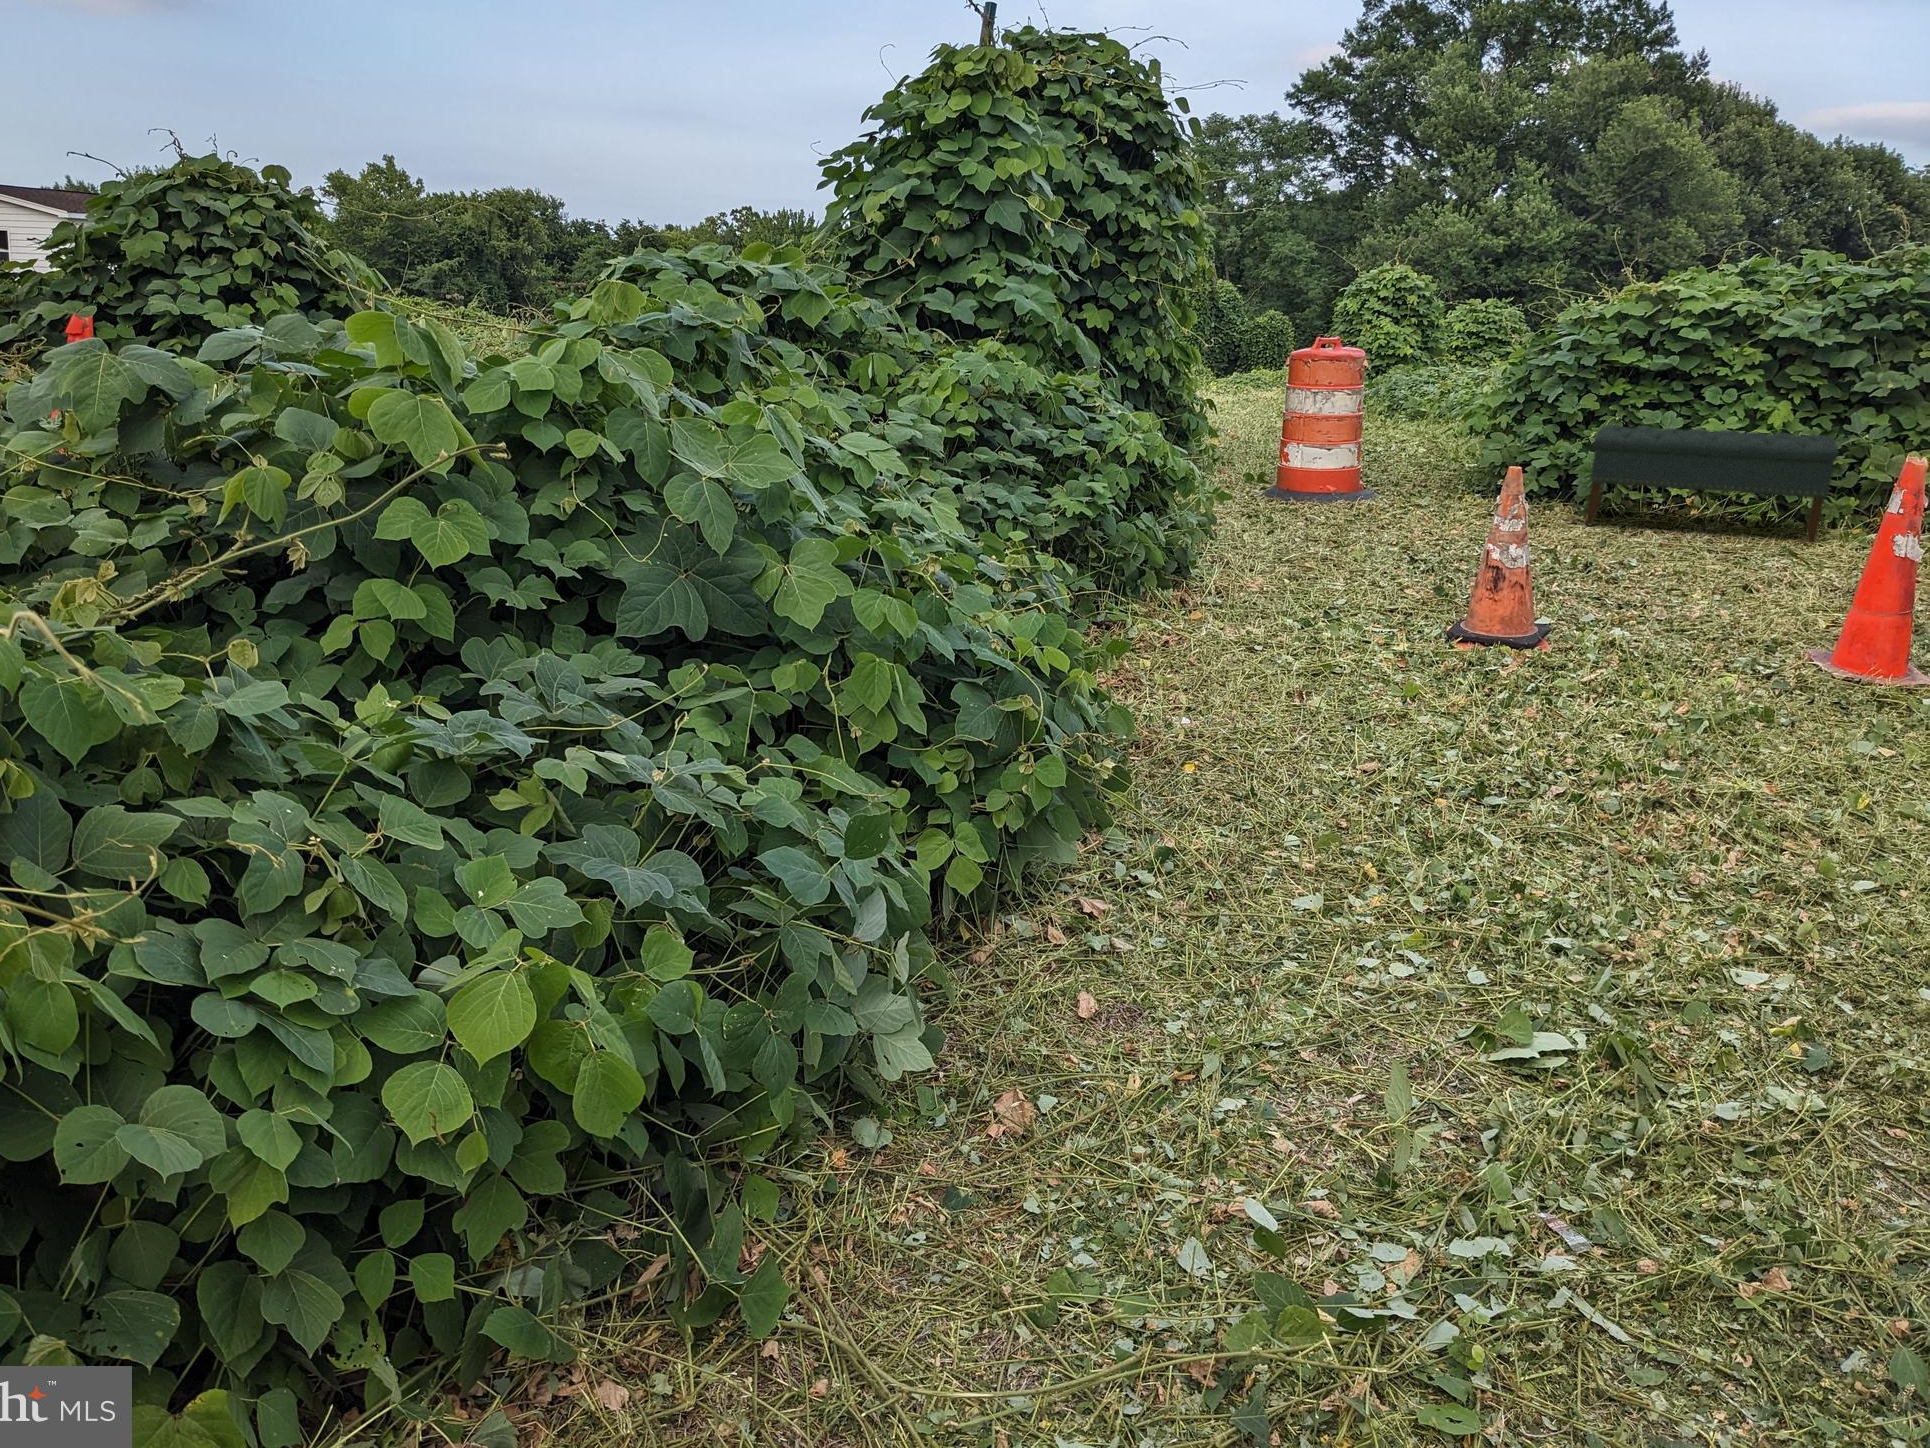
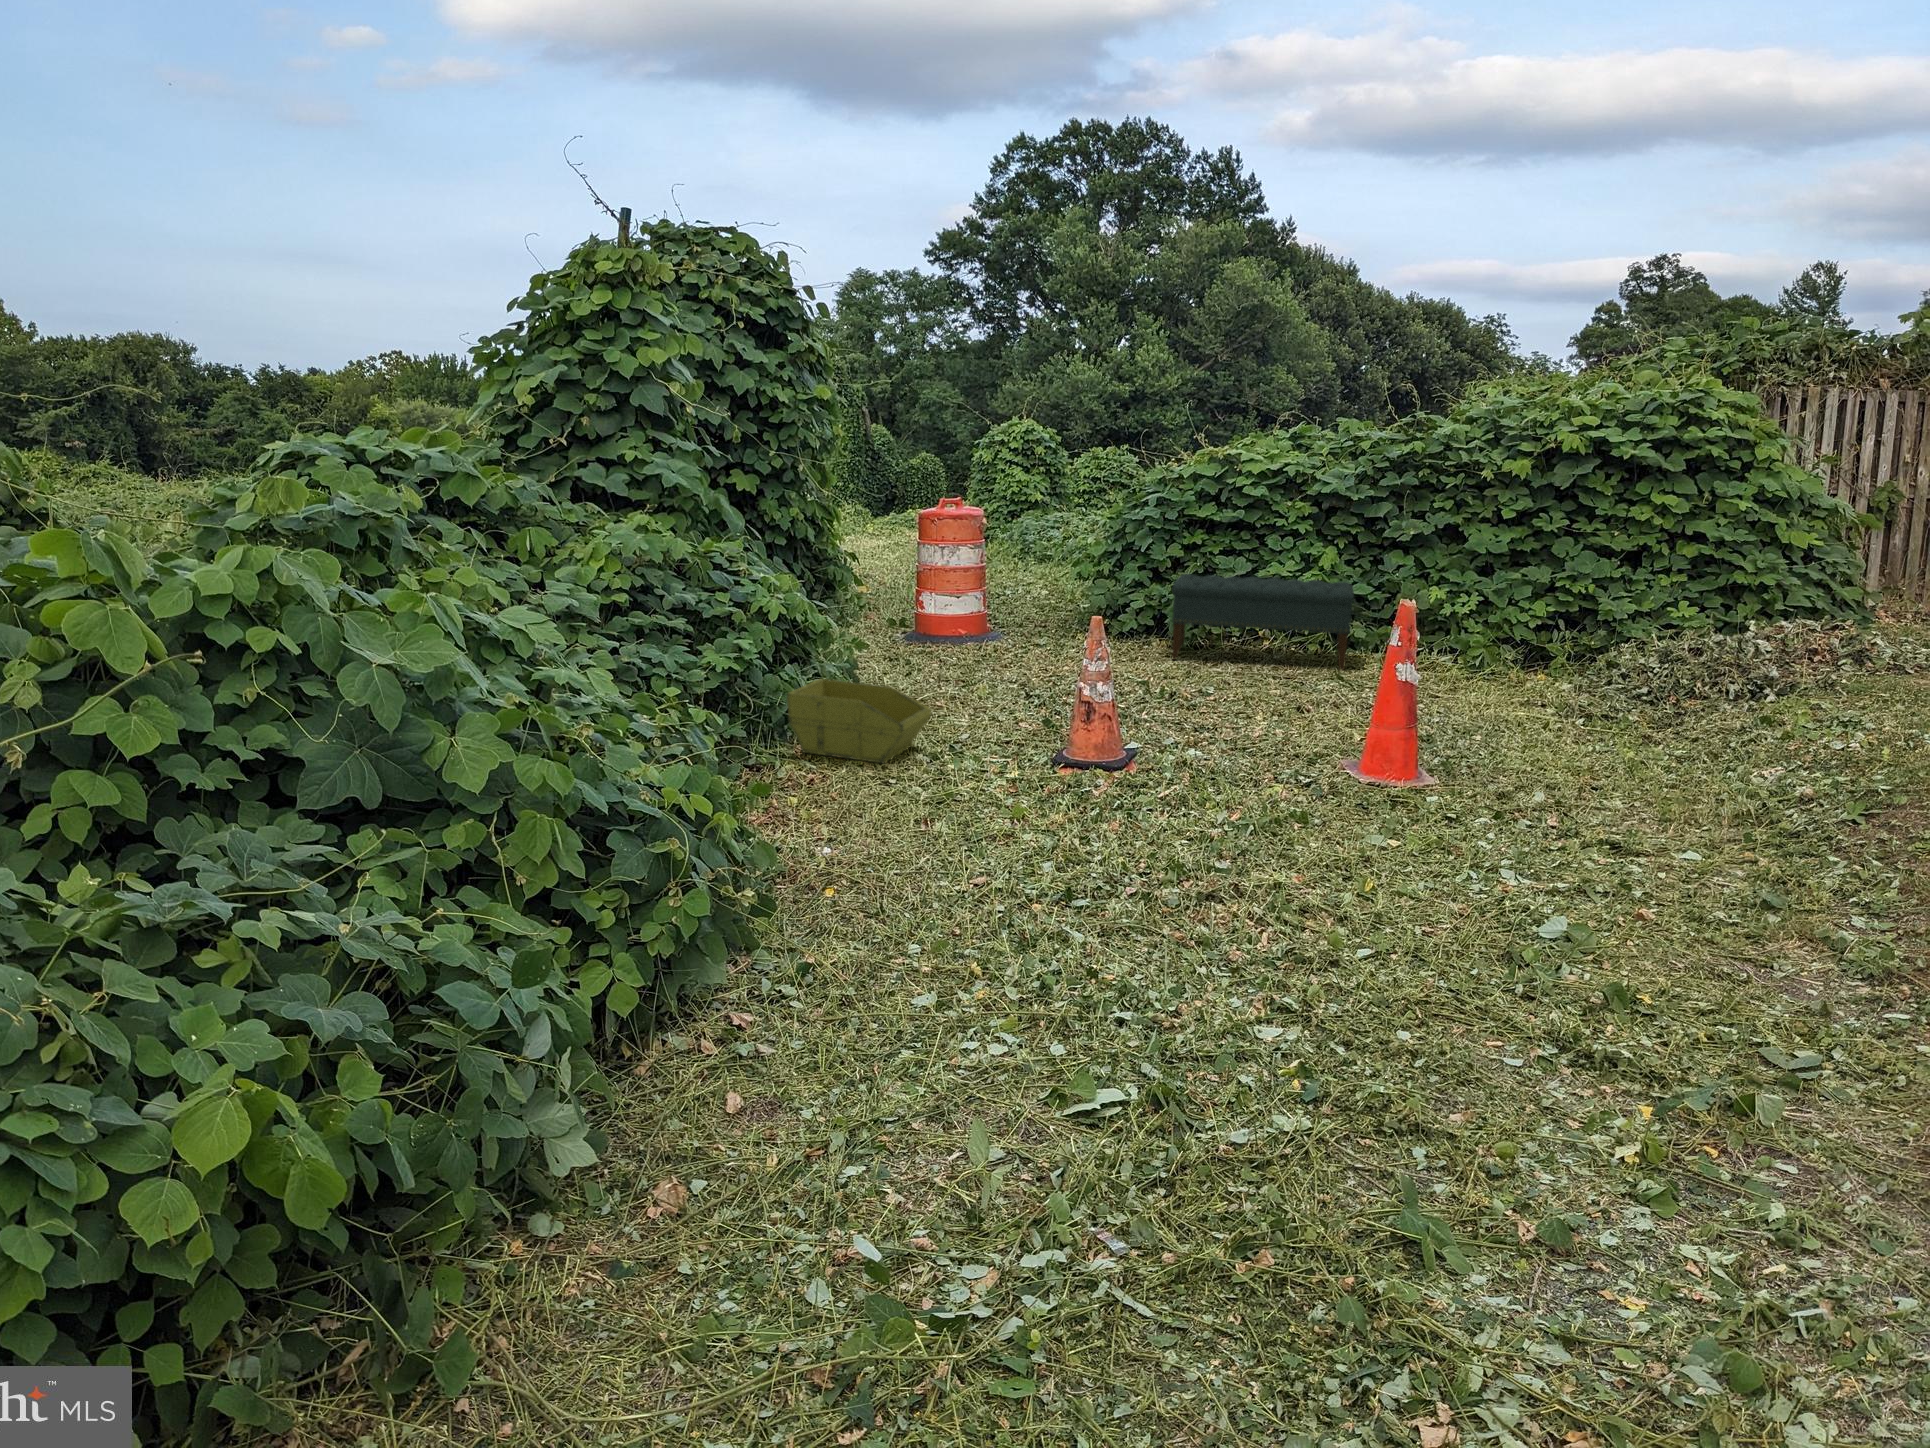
storage bin: none [1138,532,1303,629] -> present [786,679,931,763]

